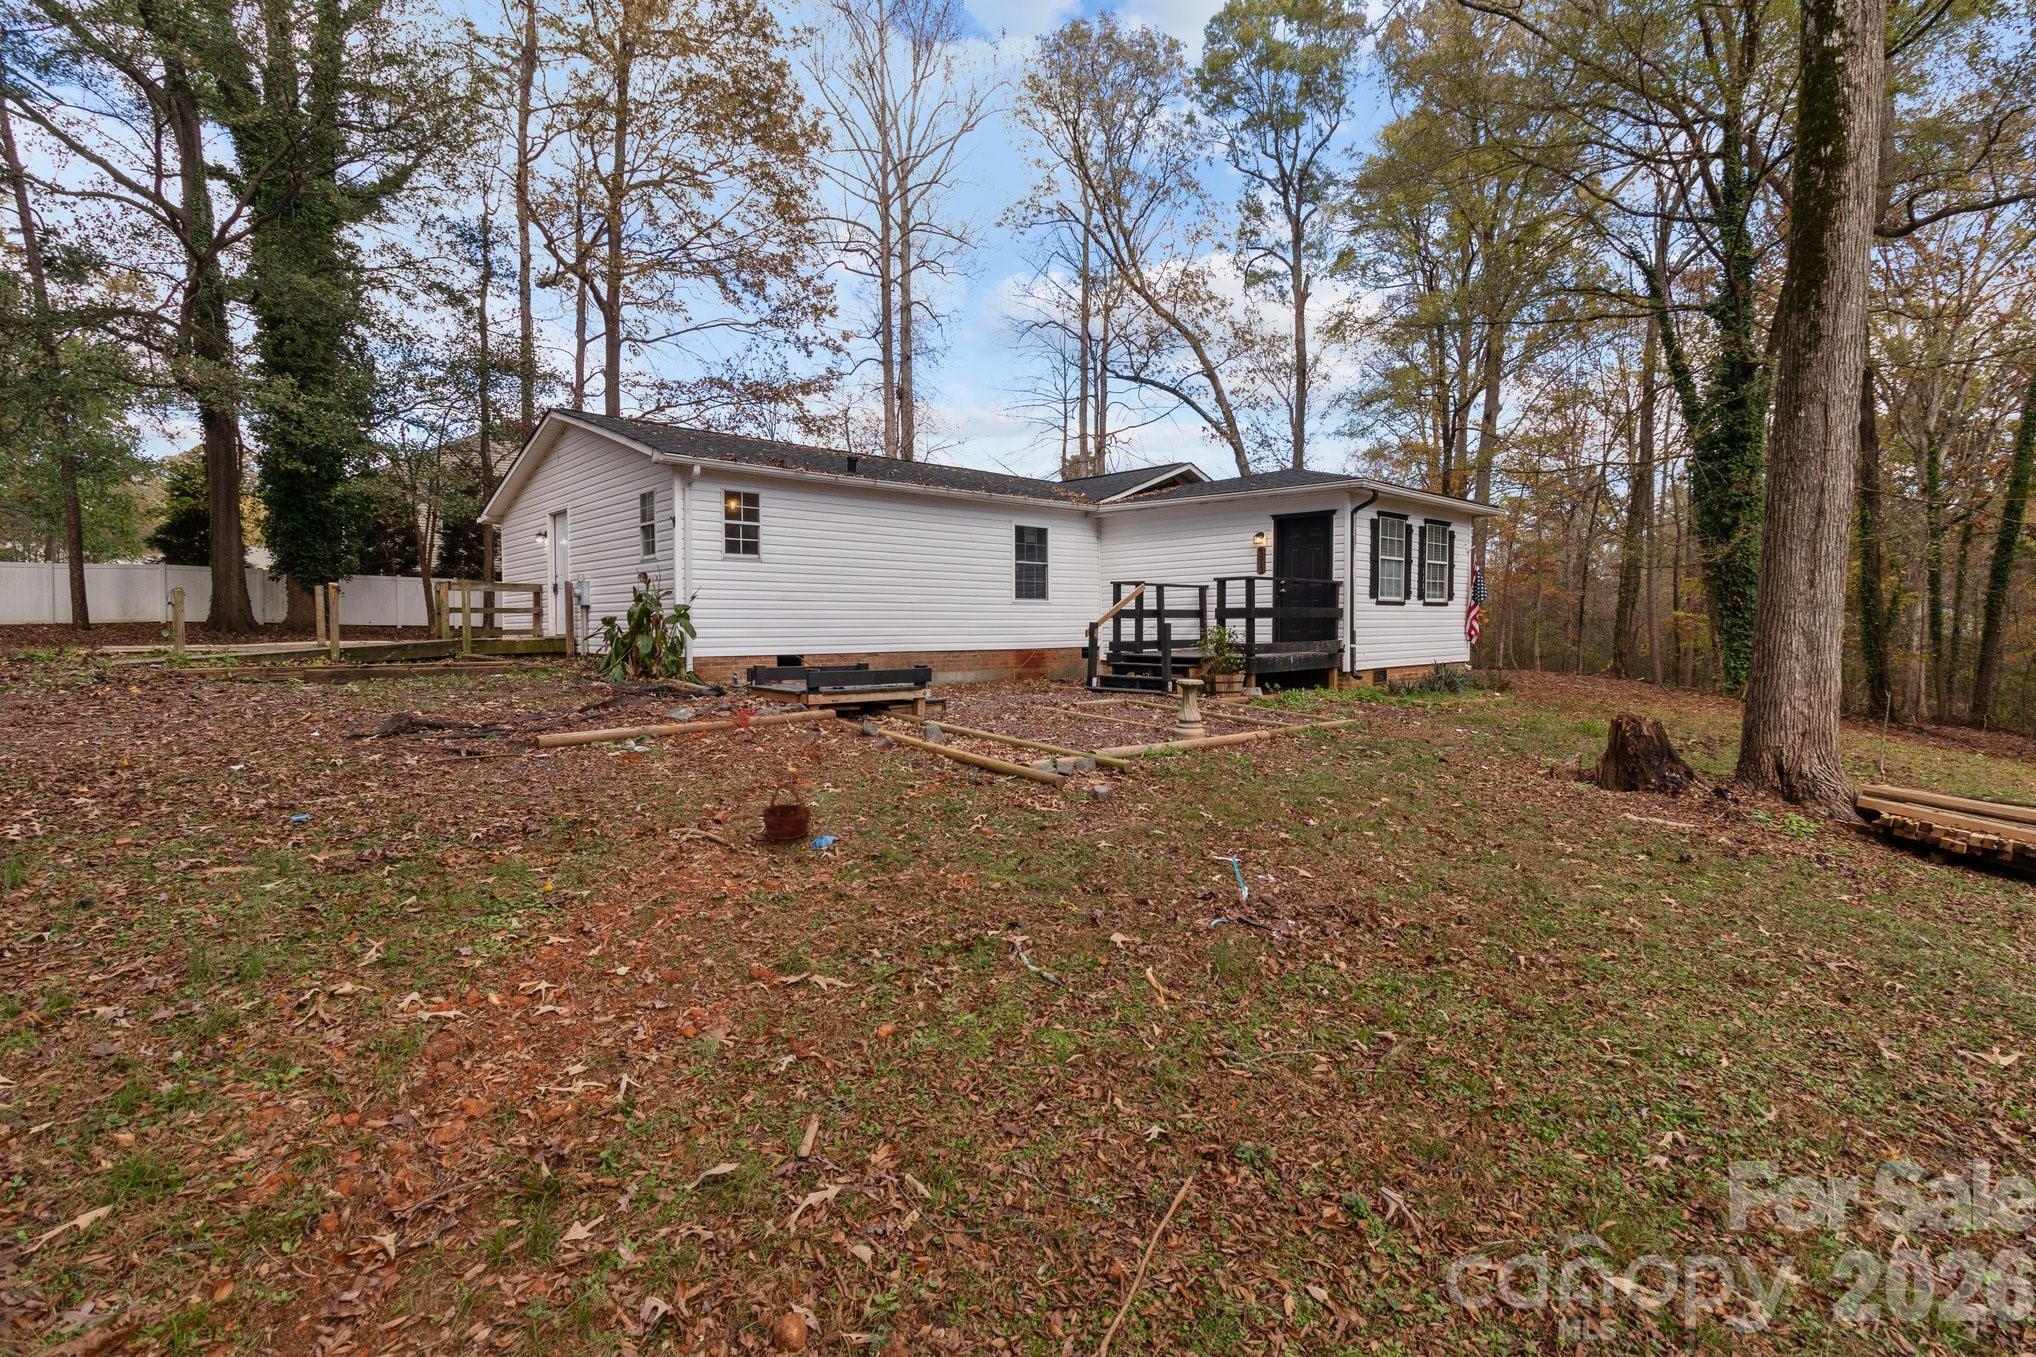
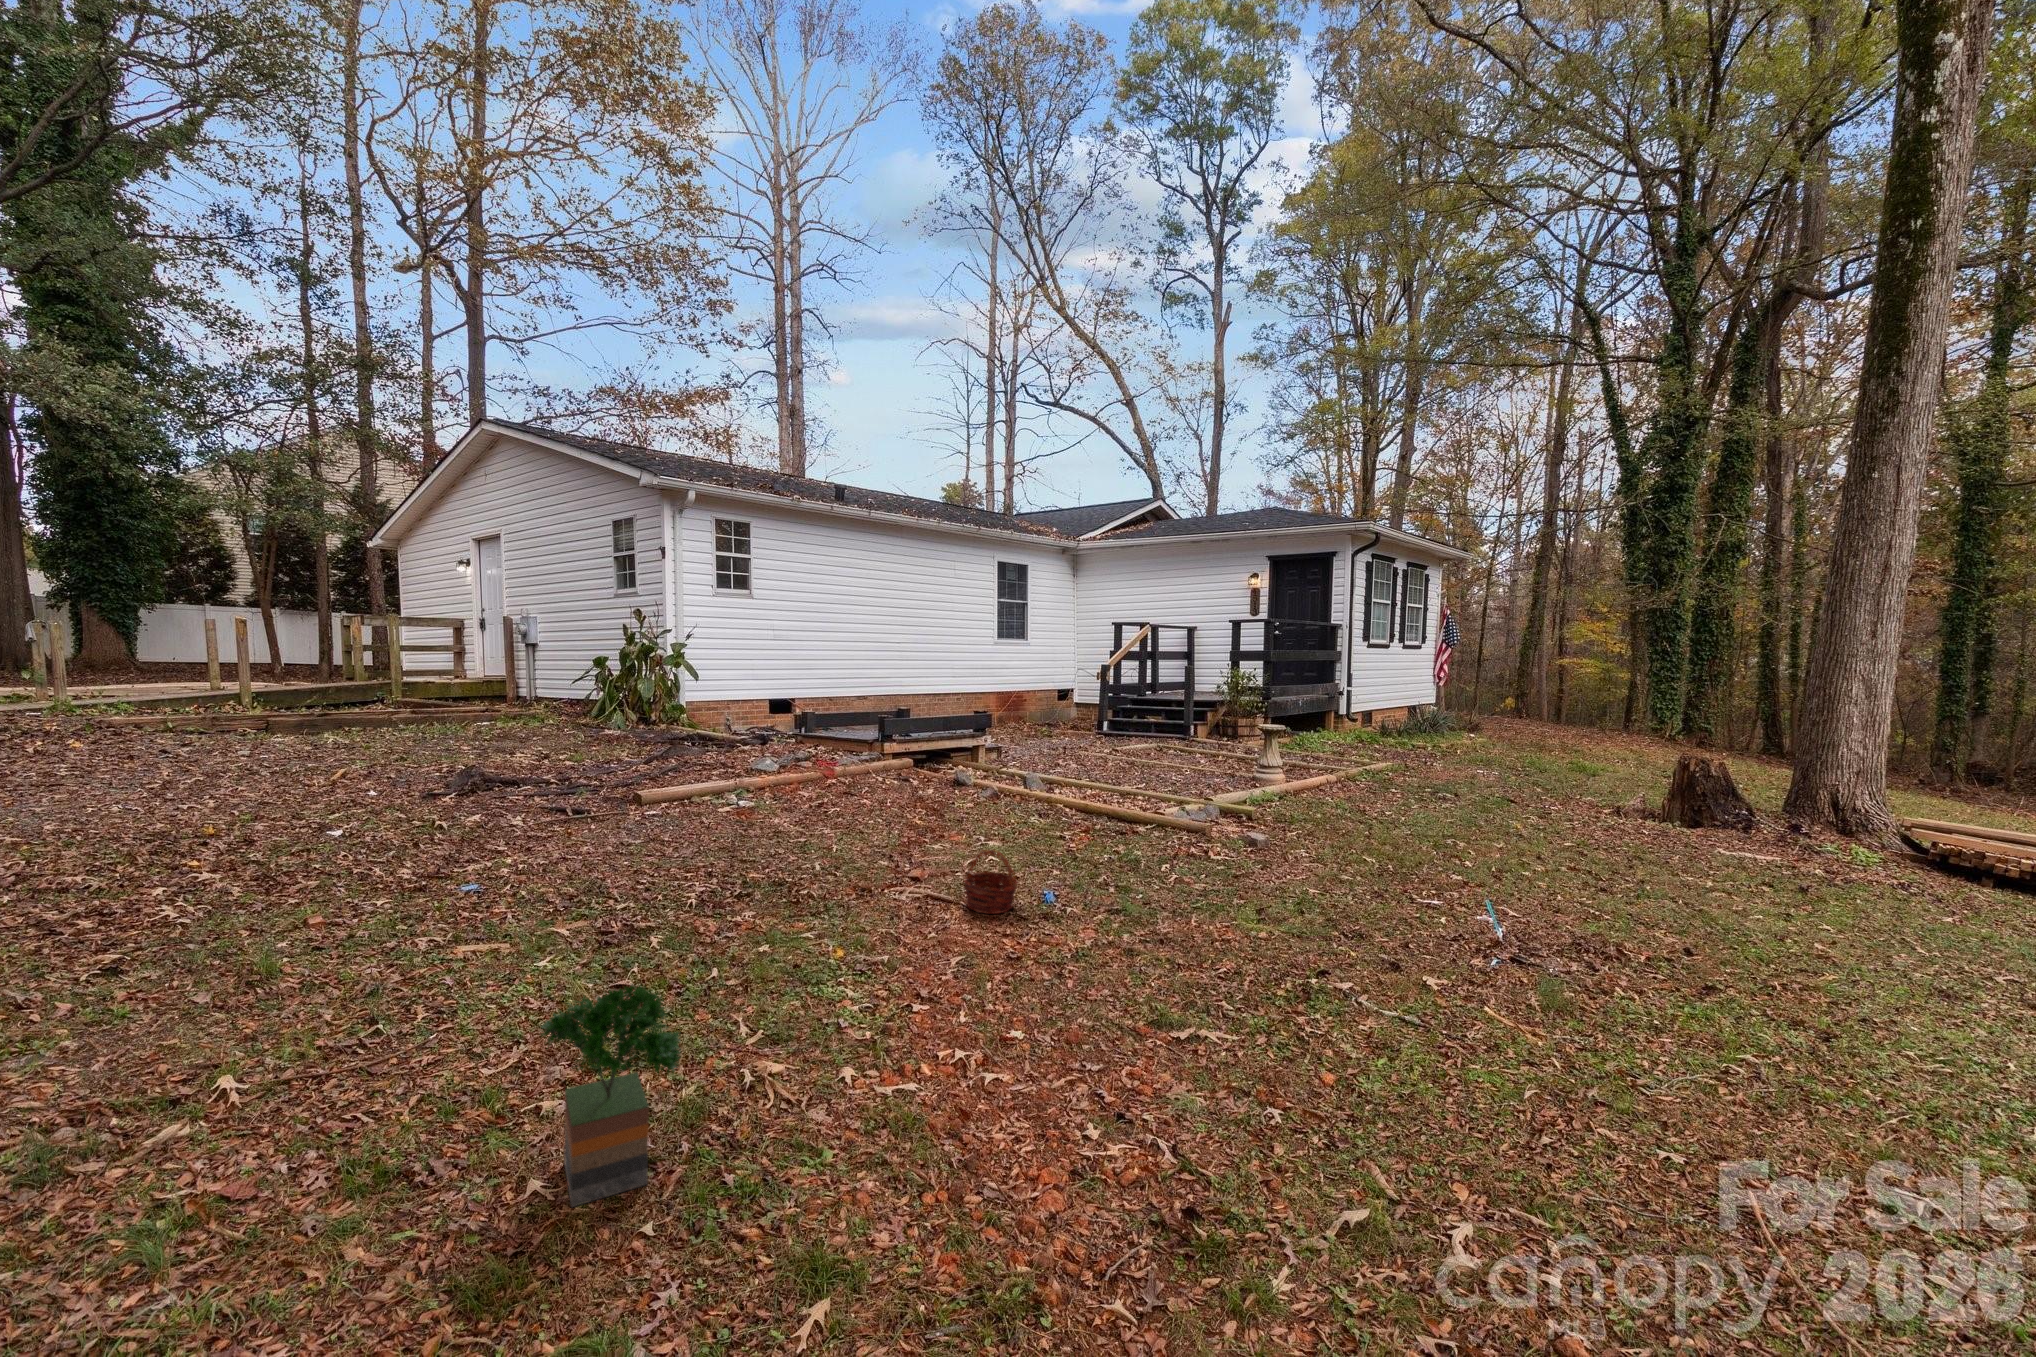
potted tree: none [177,870,311,1038] -> present [541,984,680,1207]

